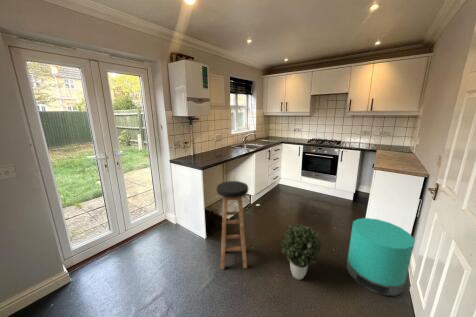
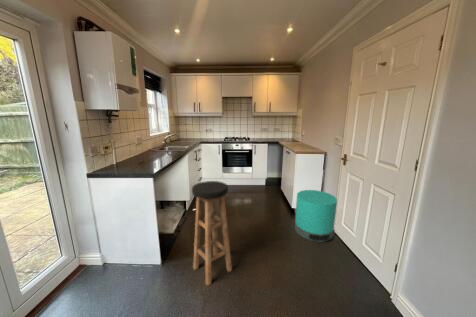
potted plant: present [280,224,322,280] -> none [258,207,295,258]

